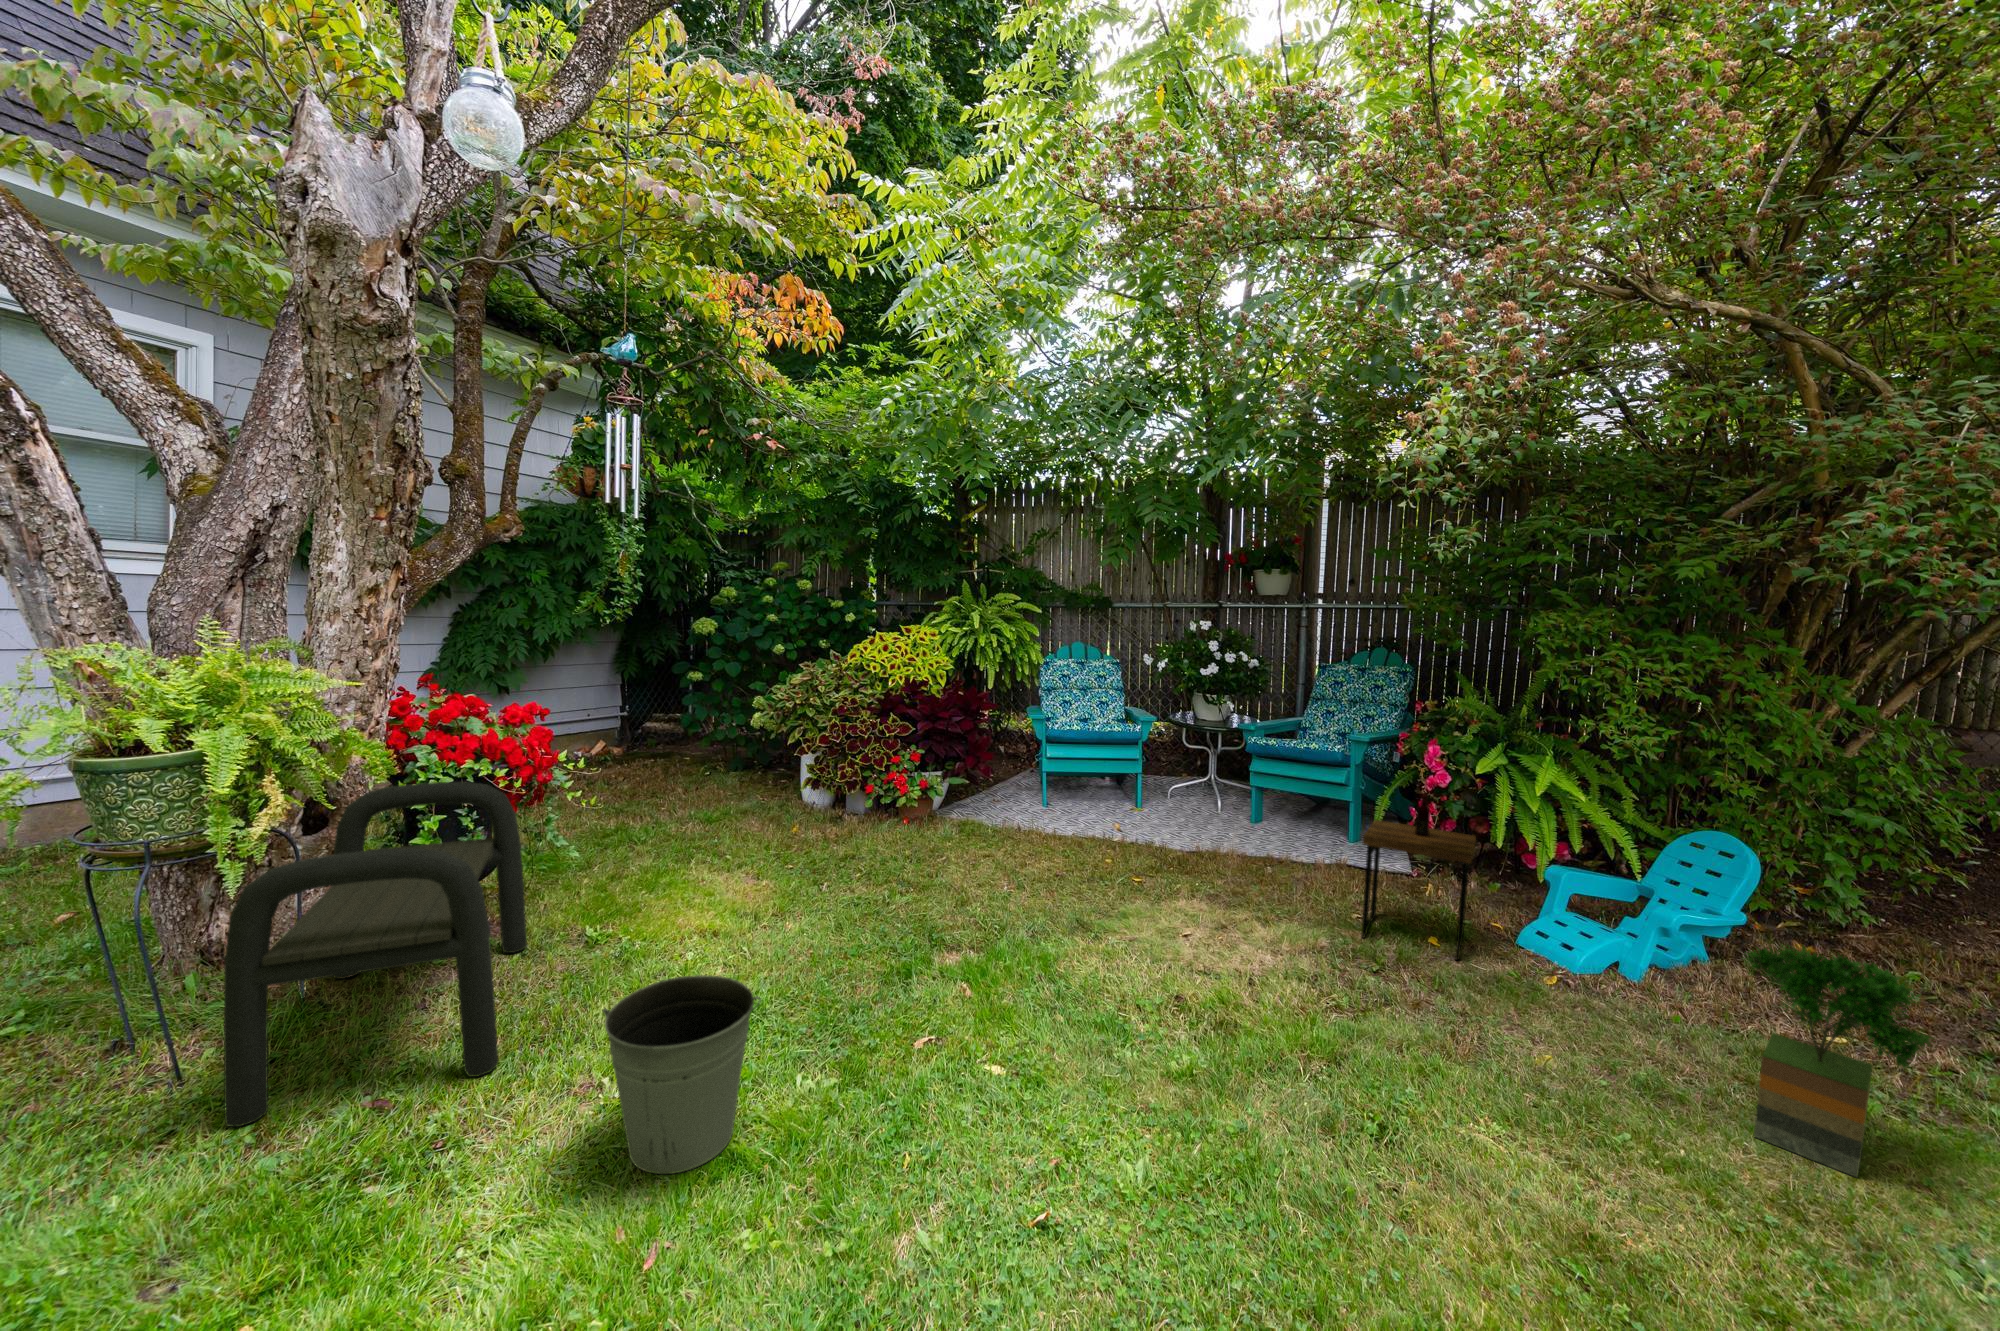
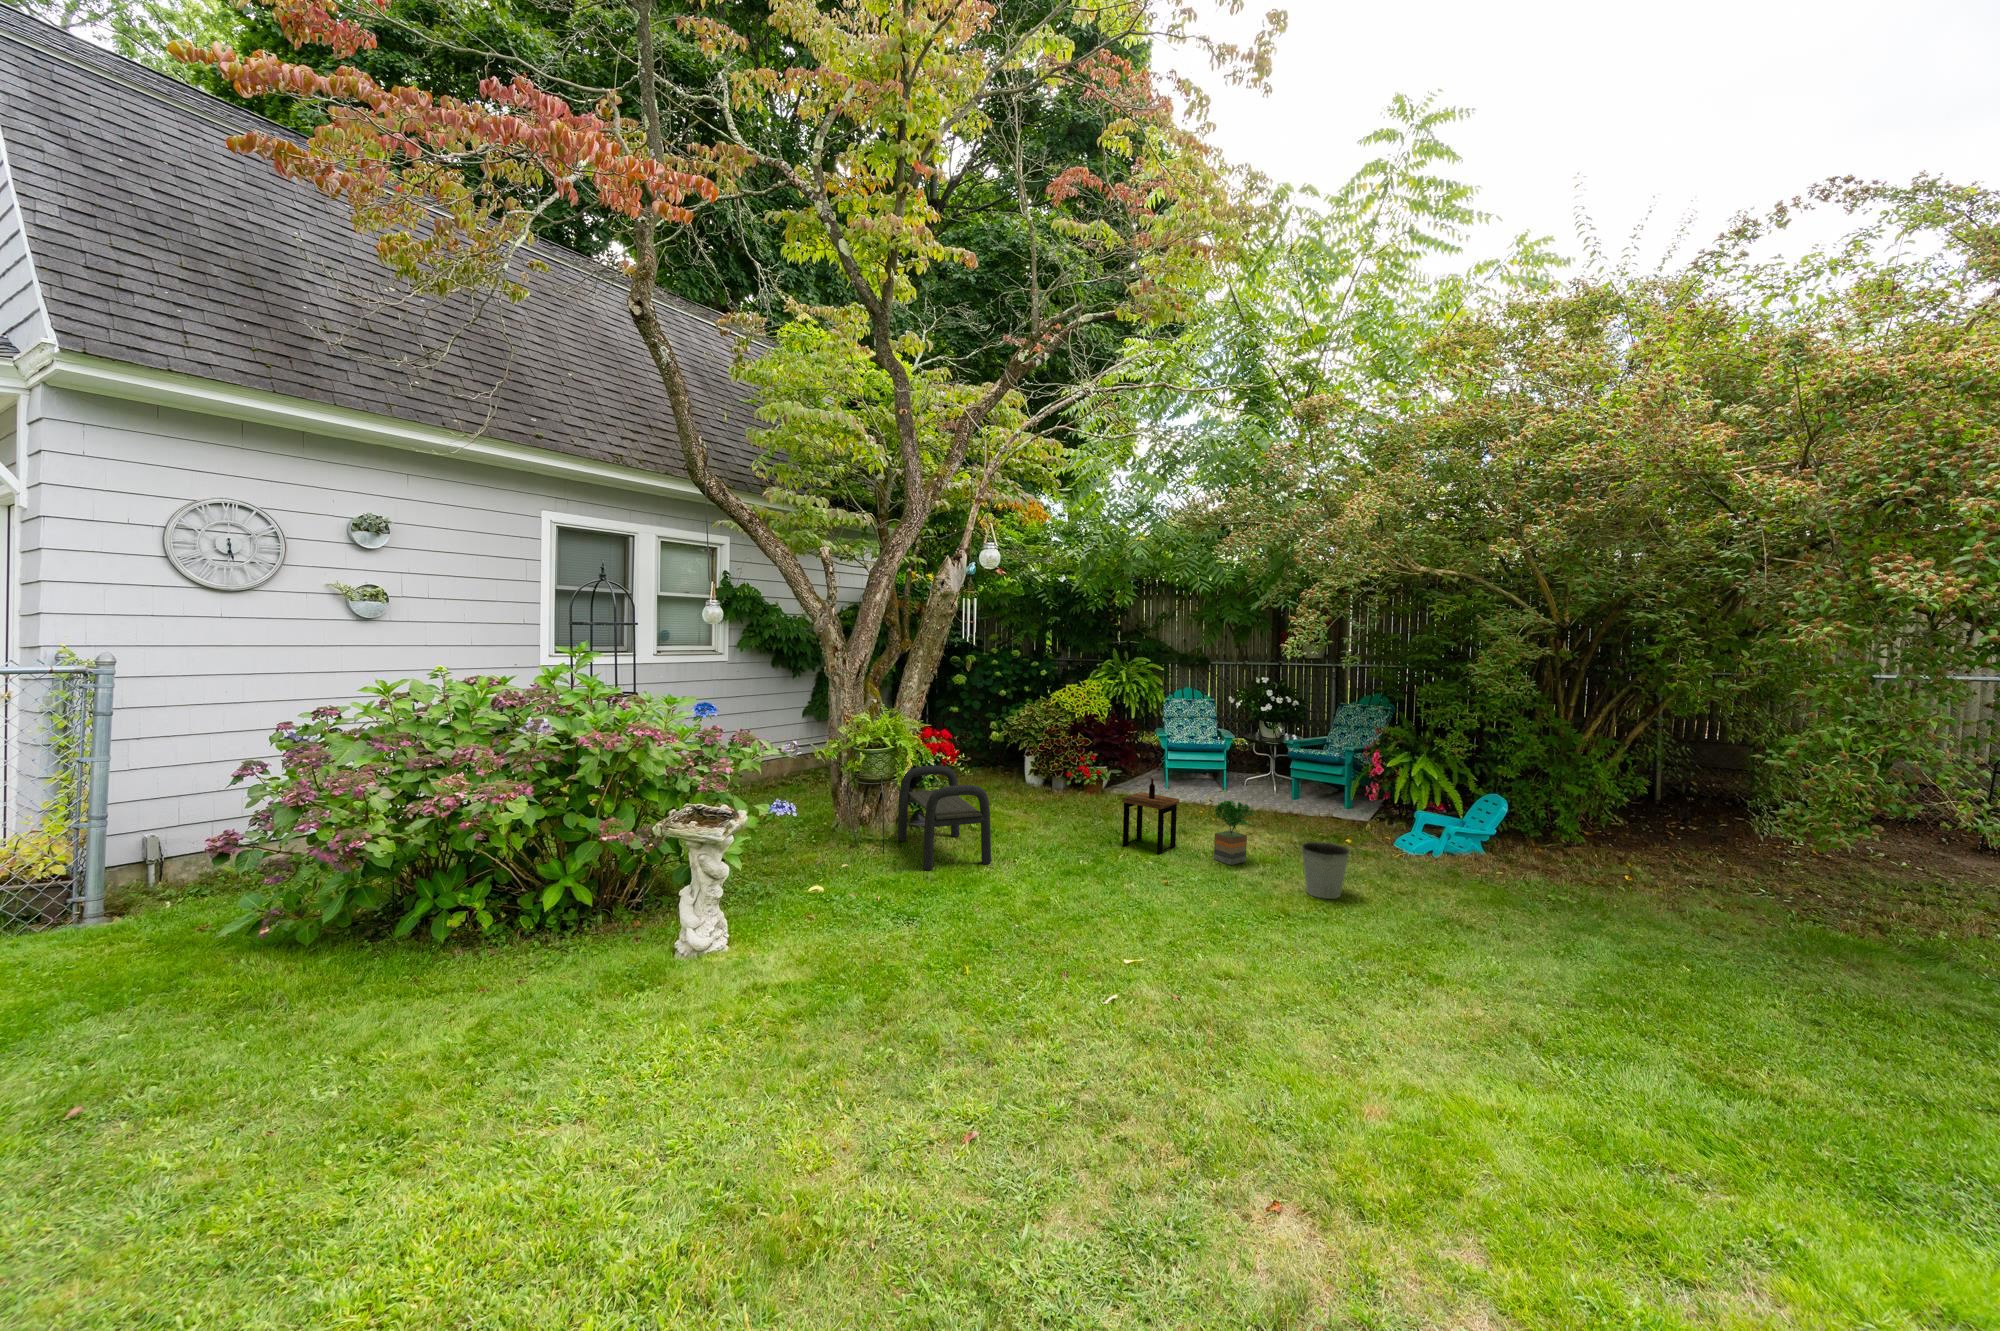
side table: present [1361,794,1476,961] -> present [1122,778,1179,855]
potted tree: present [1745,945,1932,1177] -> present [1214,800,1254,865]
bucket: present [603,975,760,1174] -> present [1301,842,1349,899]

